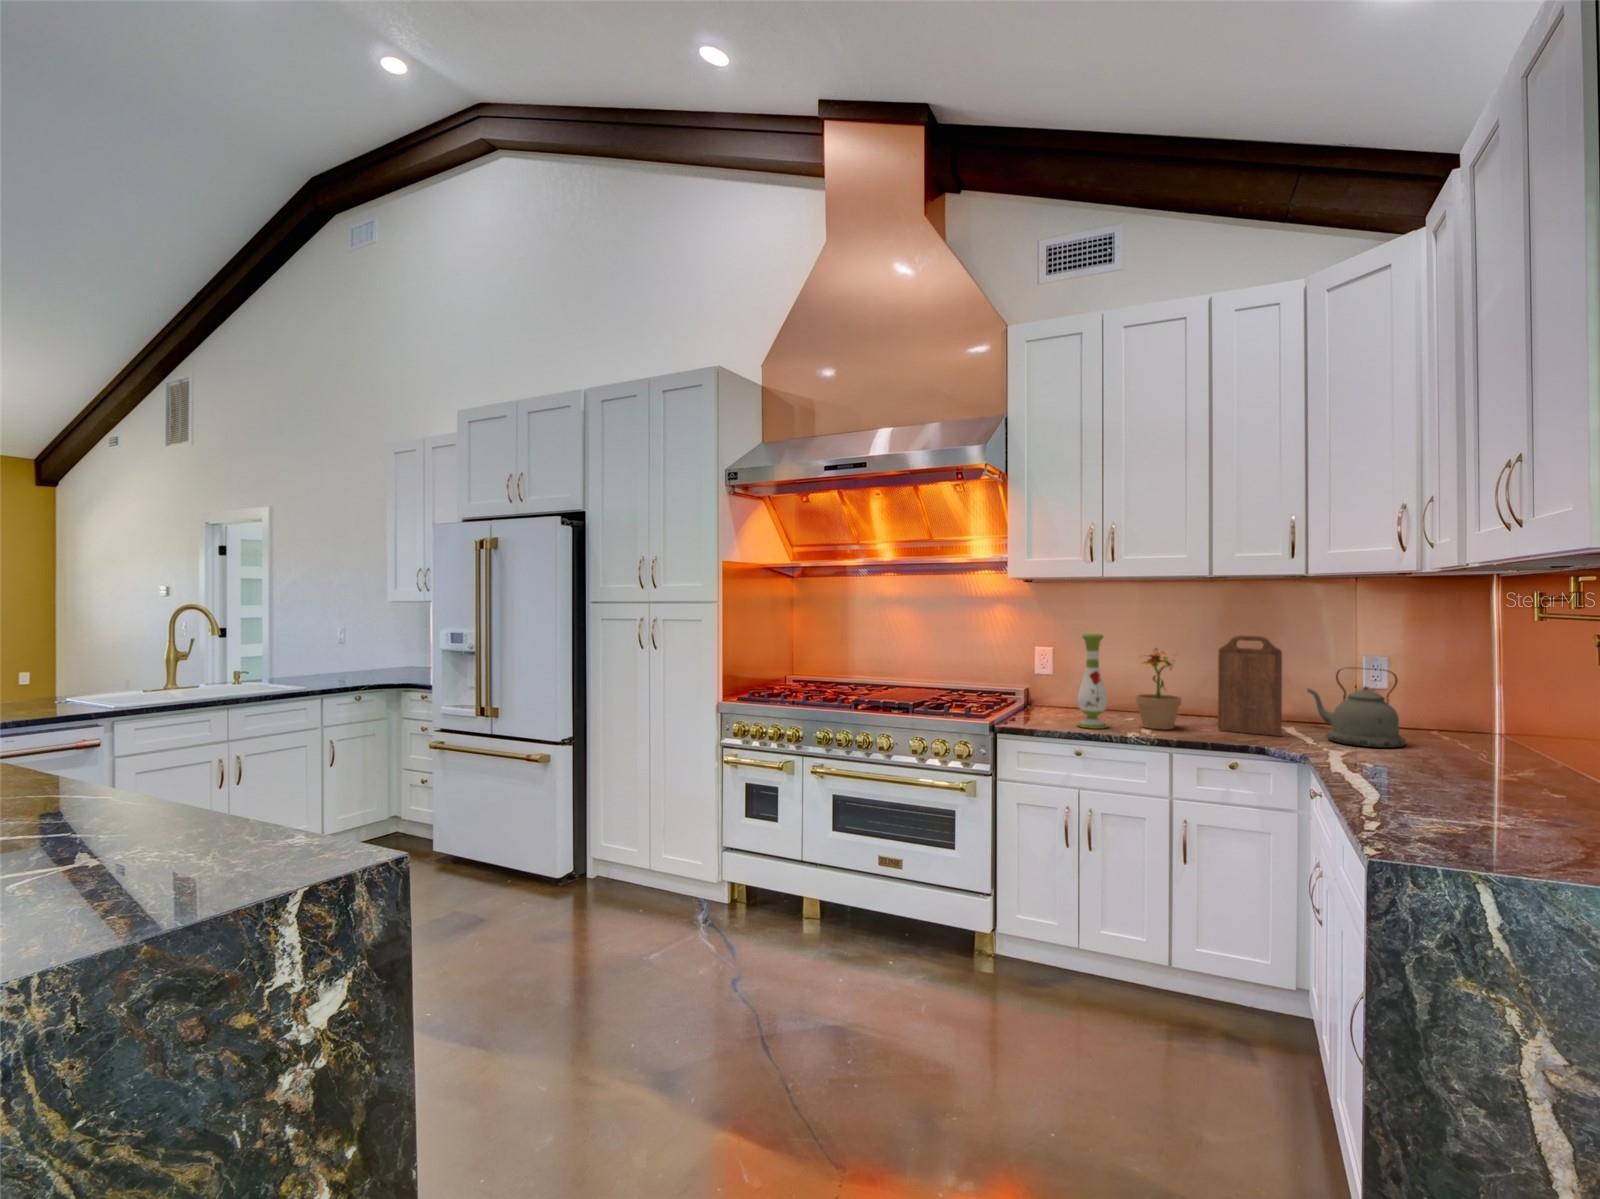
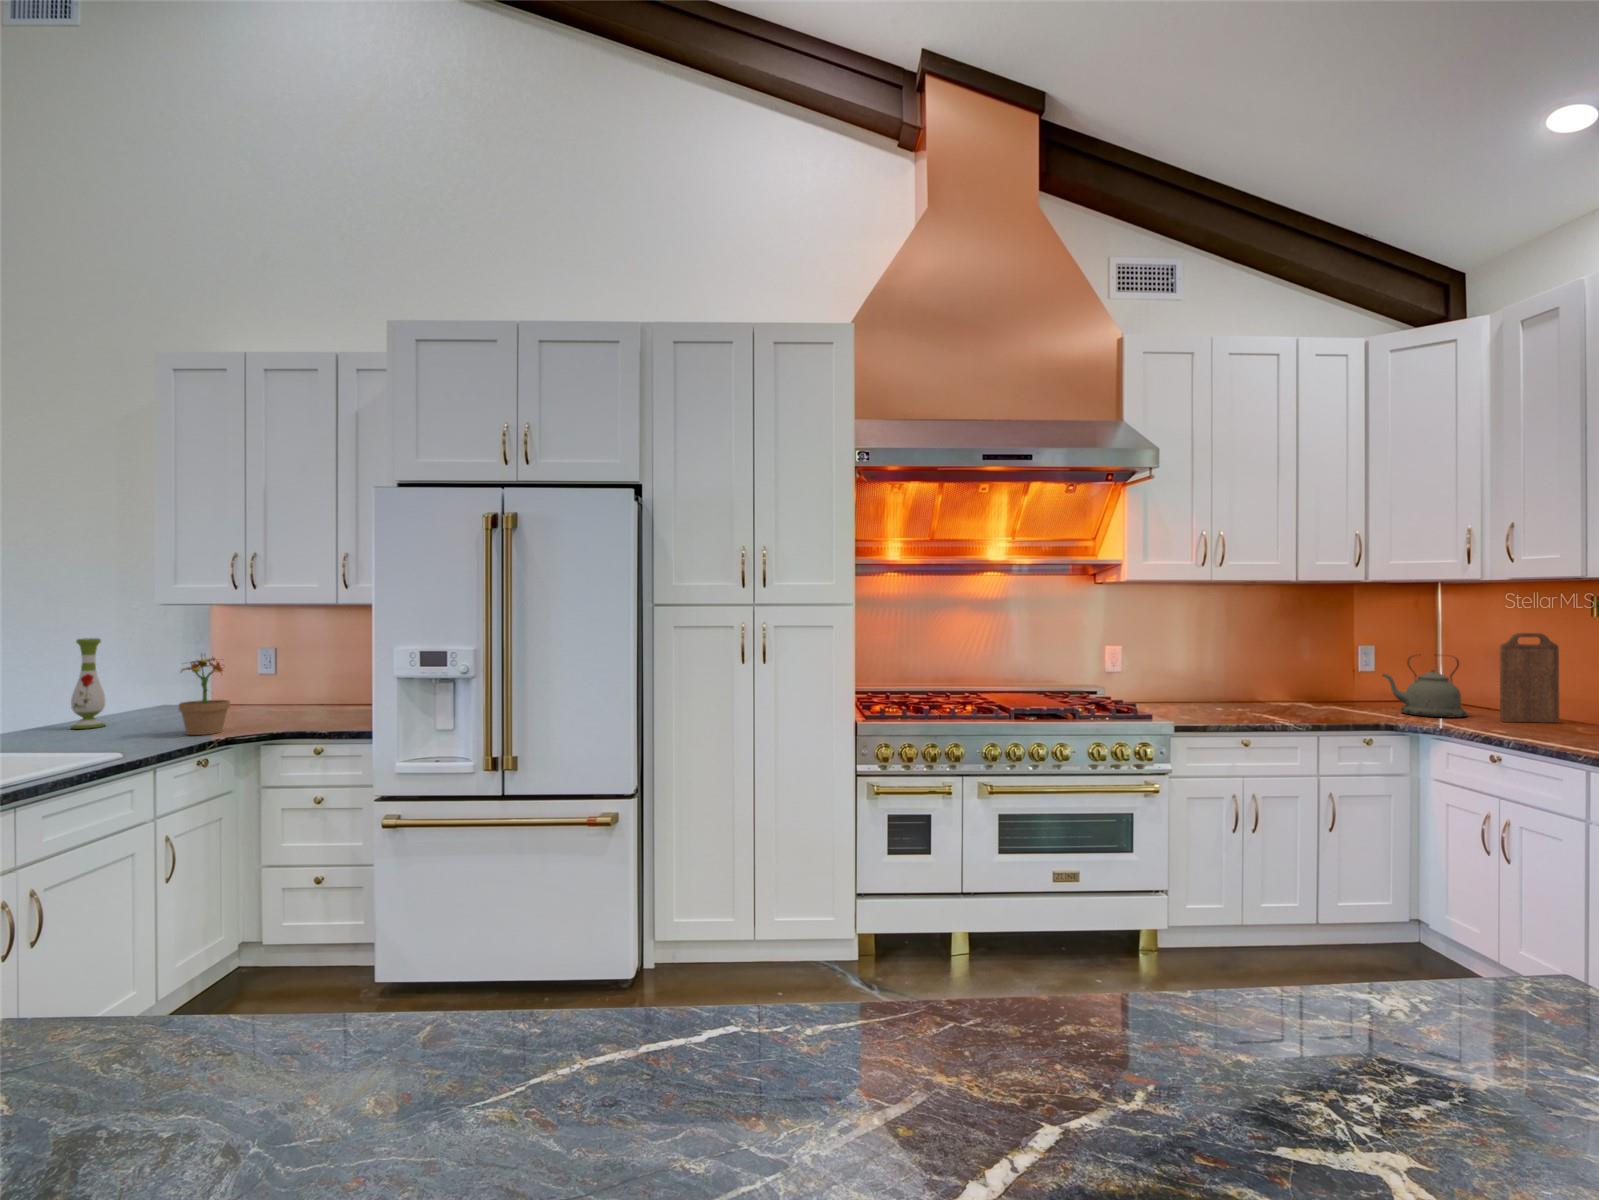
vase: present [1077,634,1108,729] -> present [71,638,105,729]
cutting board: present [1218,635,1282,736] -> present [1500,633,1559,723]
potted plant: present [1136,648,1181,730] -> present [179,655,230,735]

